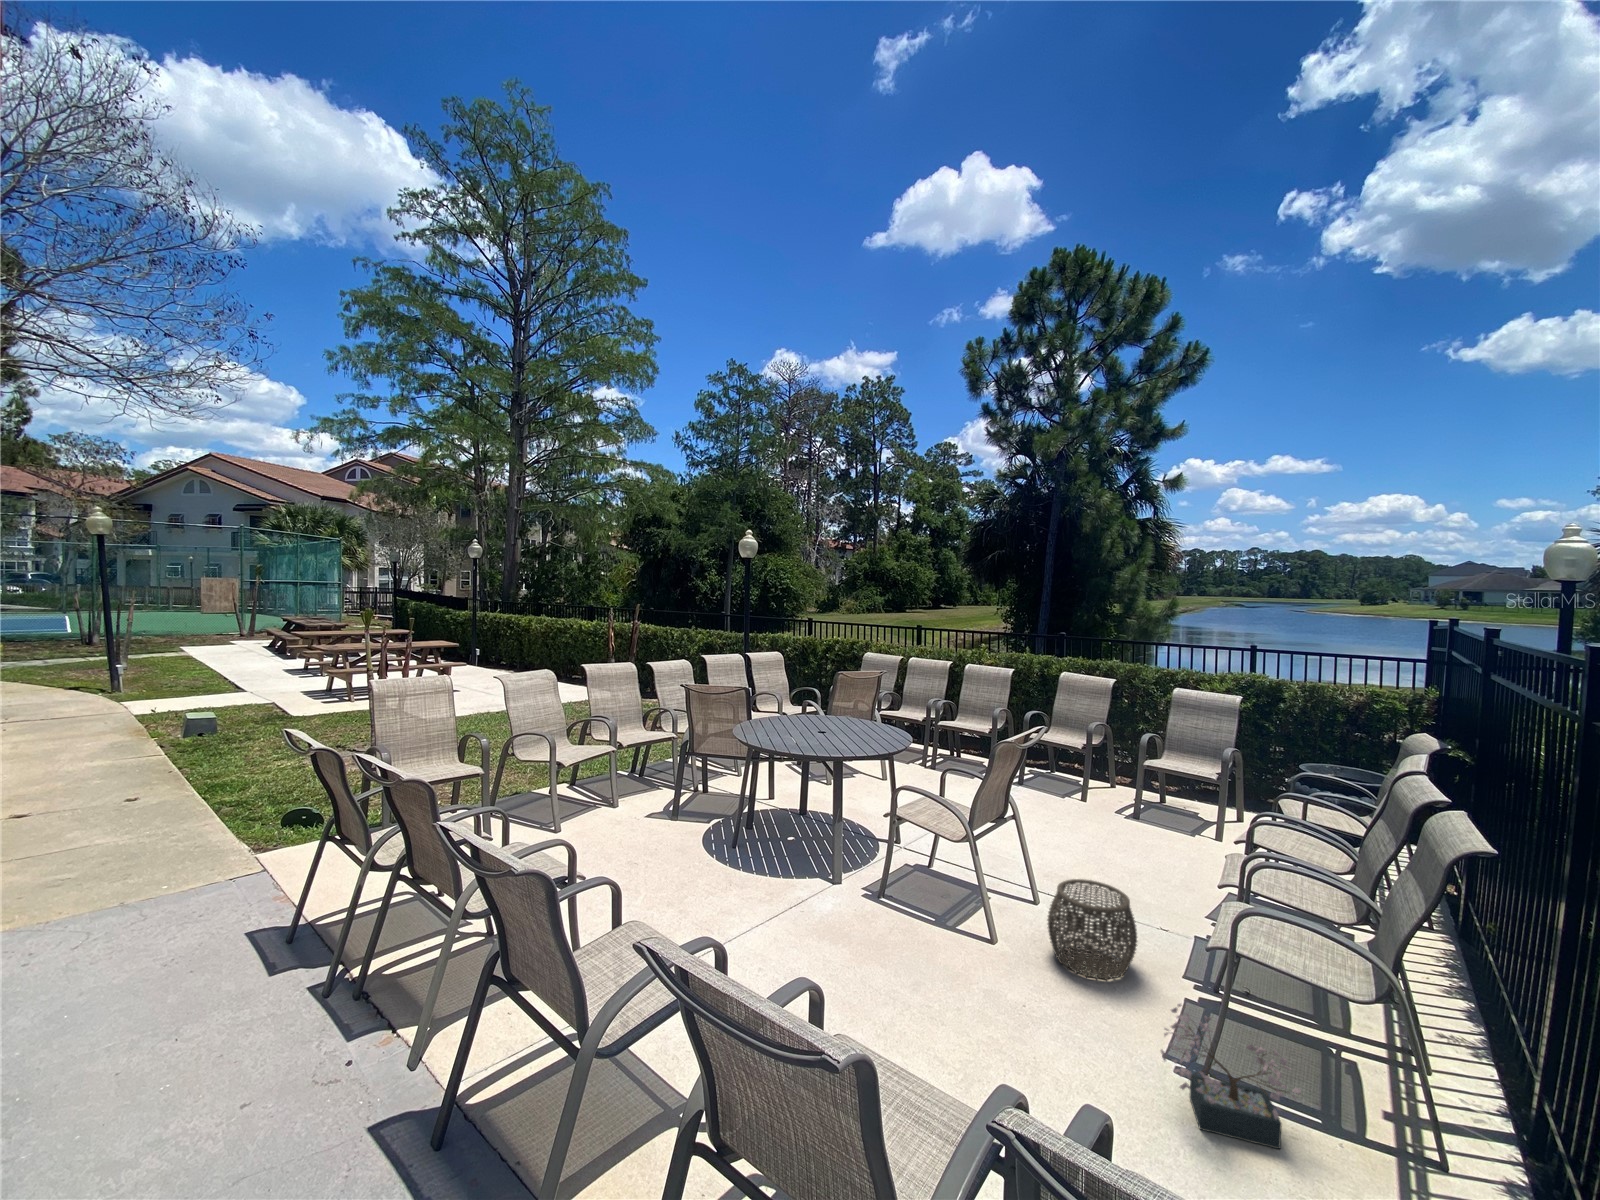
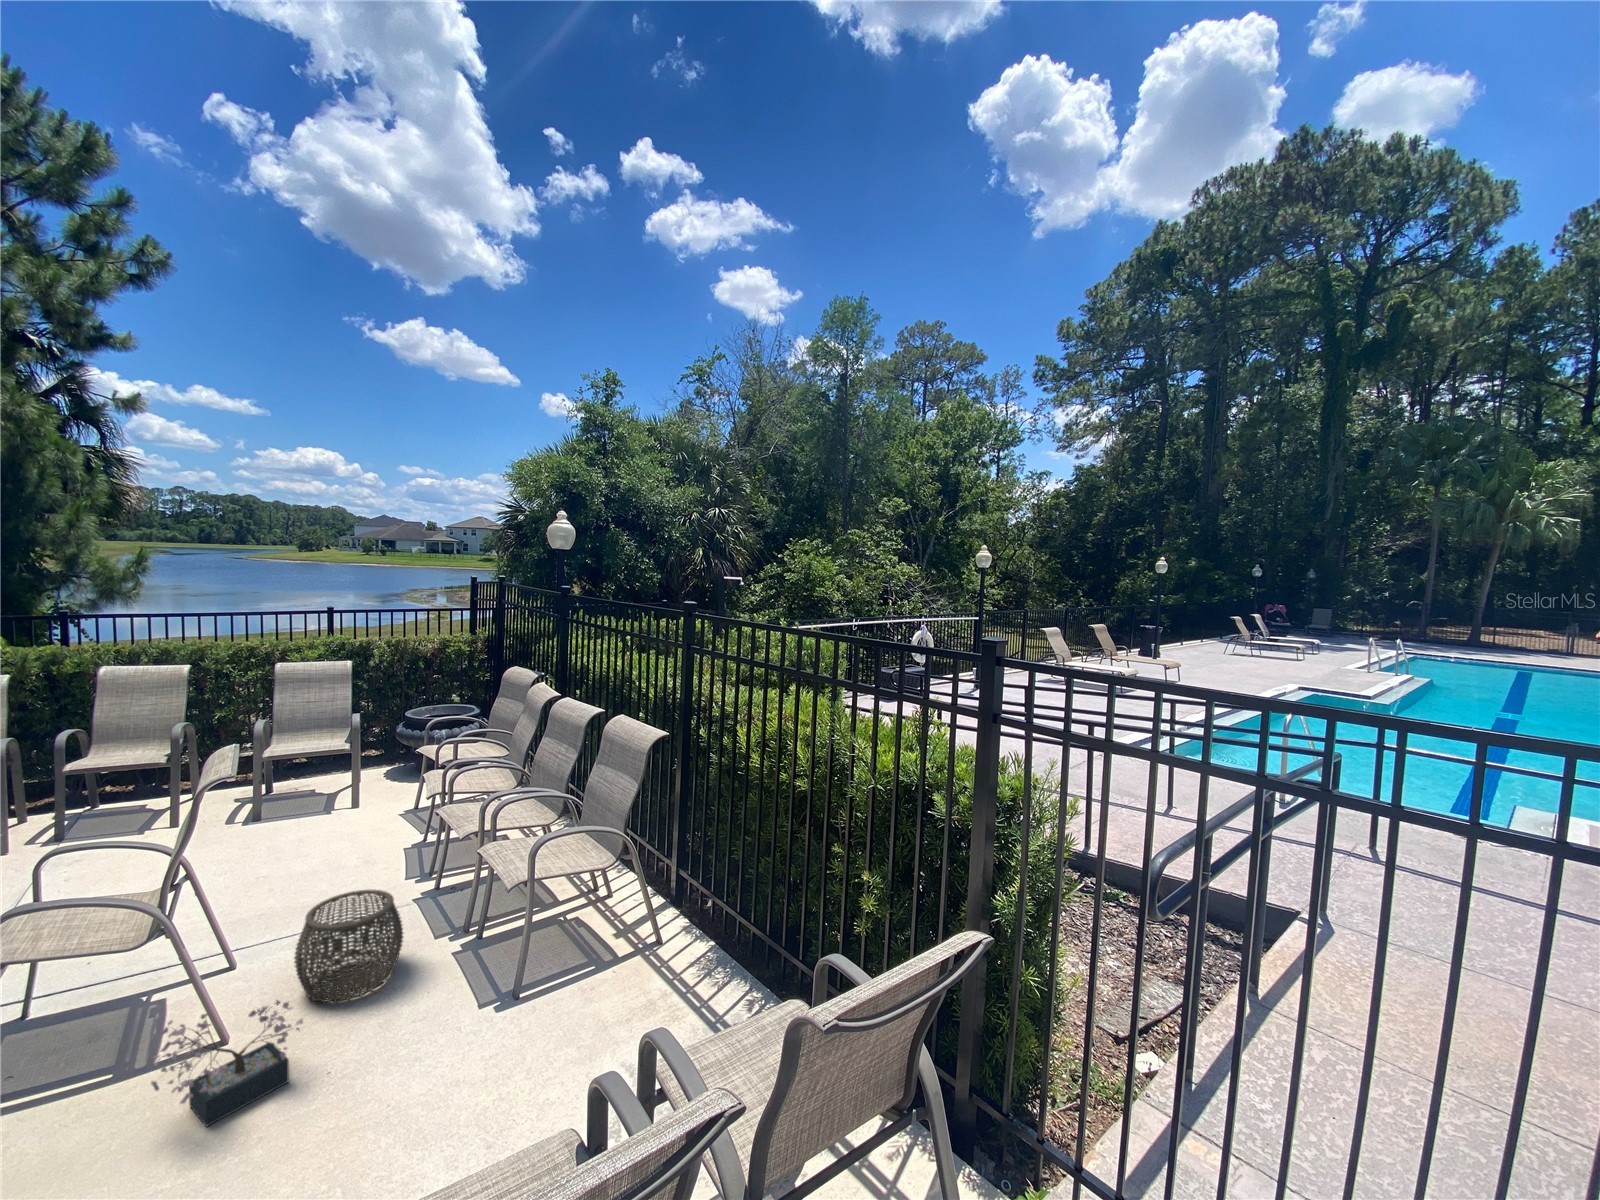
decorative plant: present [1161,1004,1301,1149] -> present [151,1000,303,1126]

